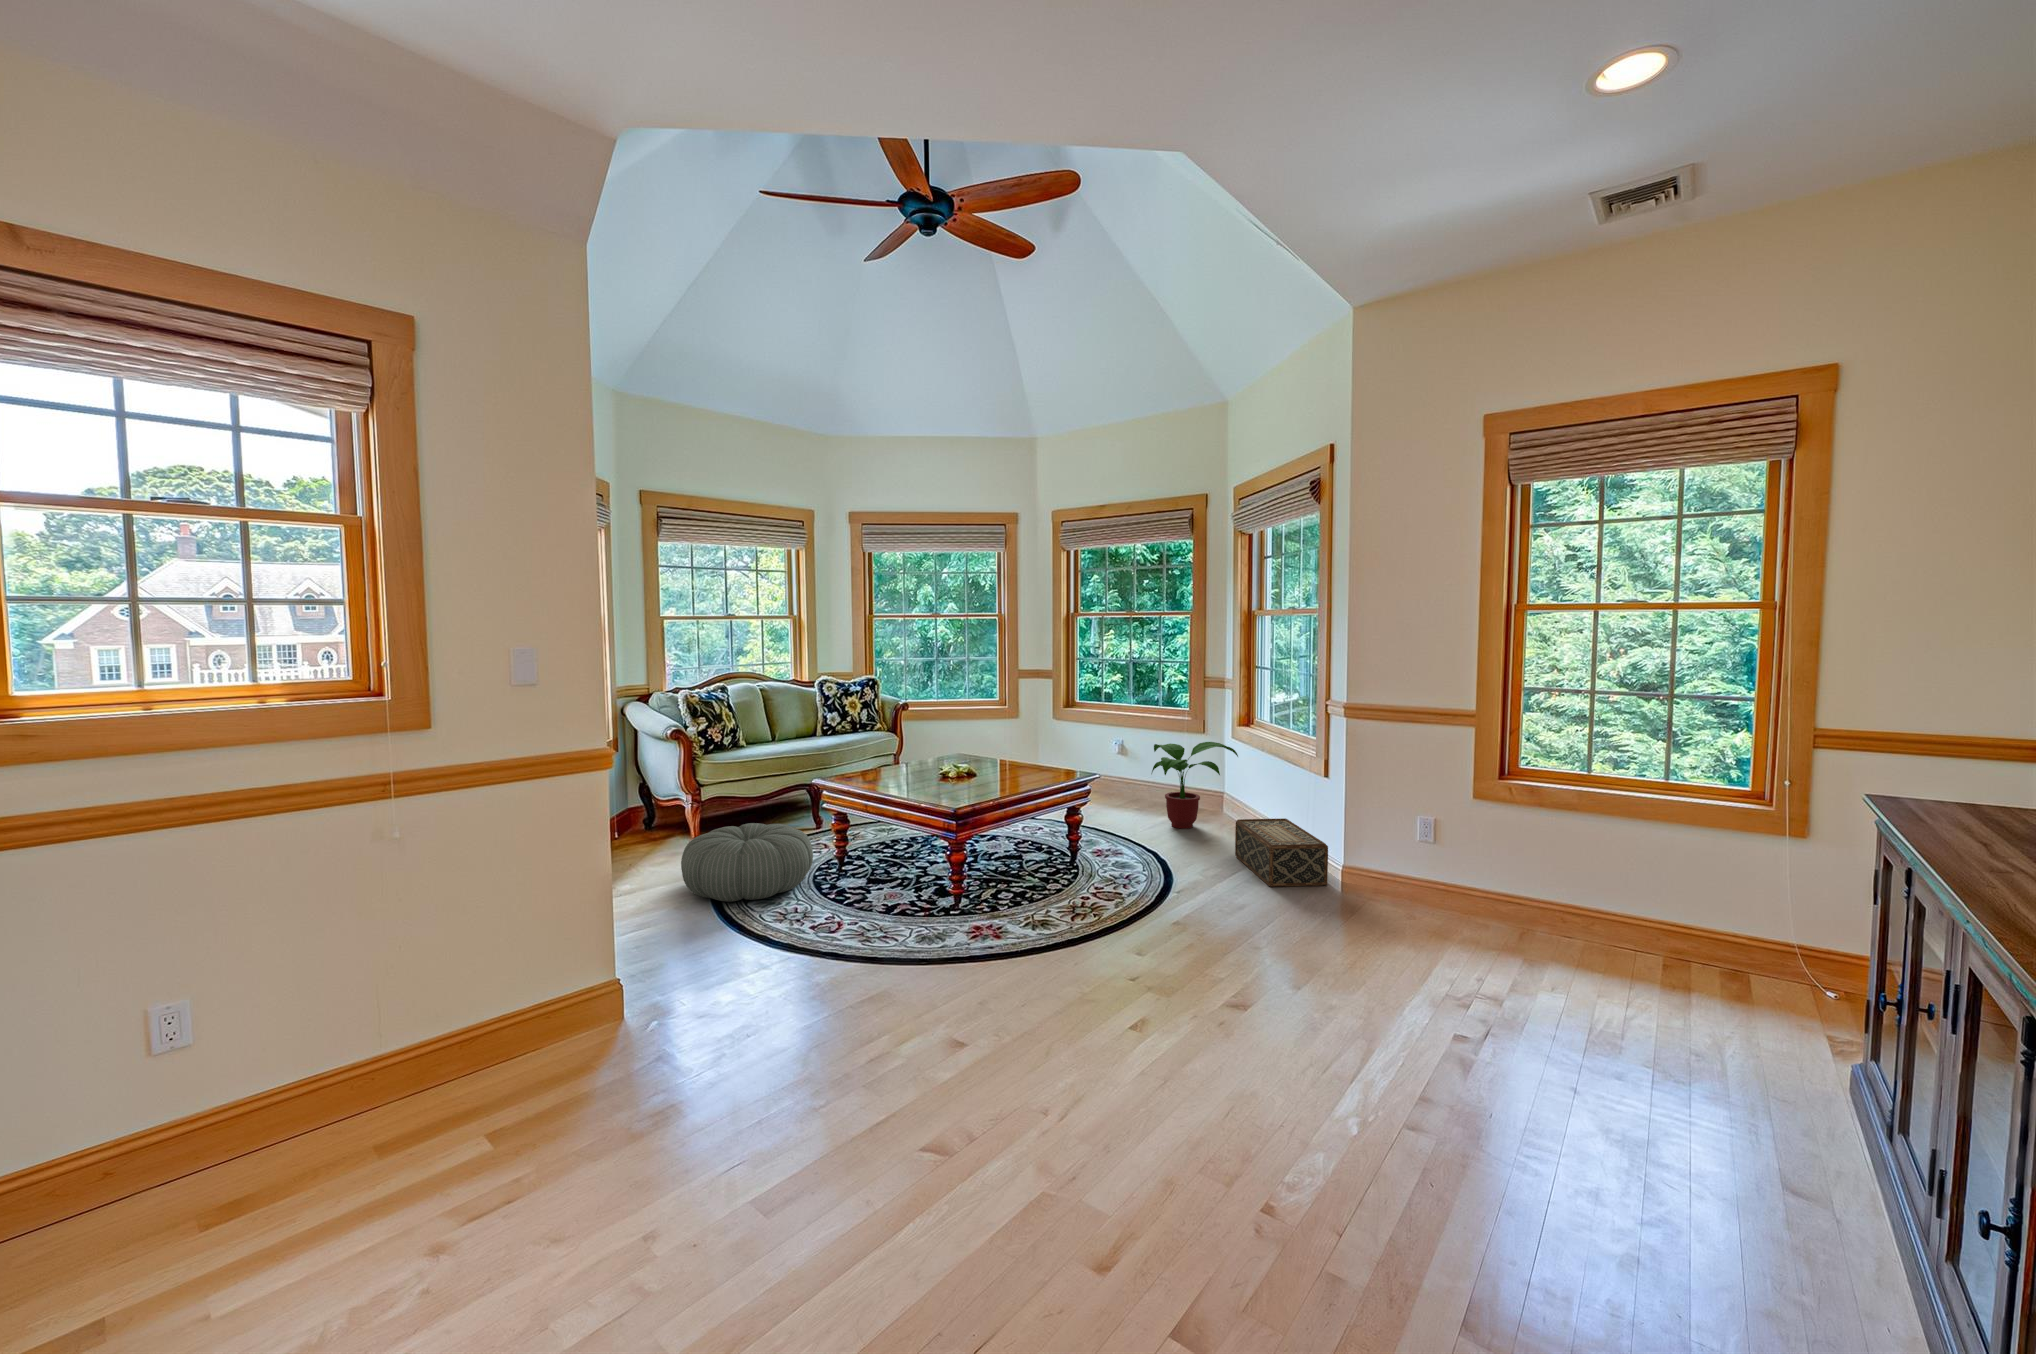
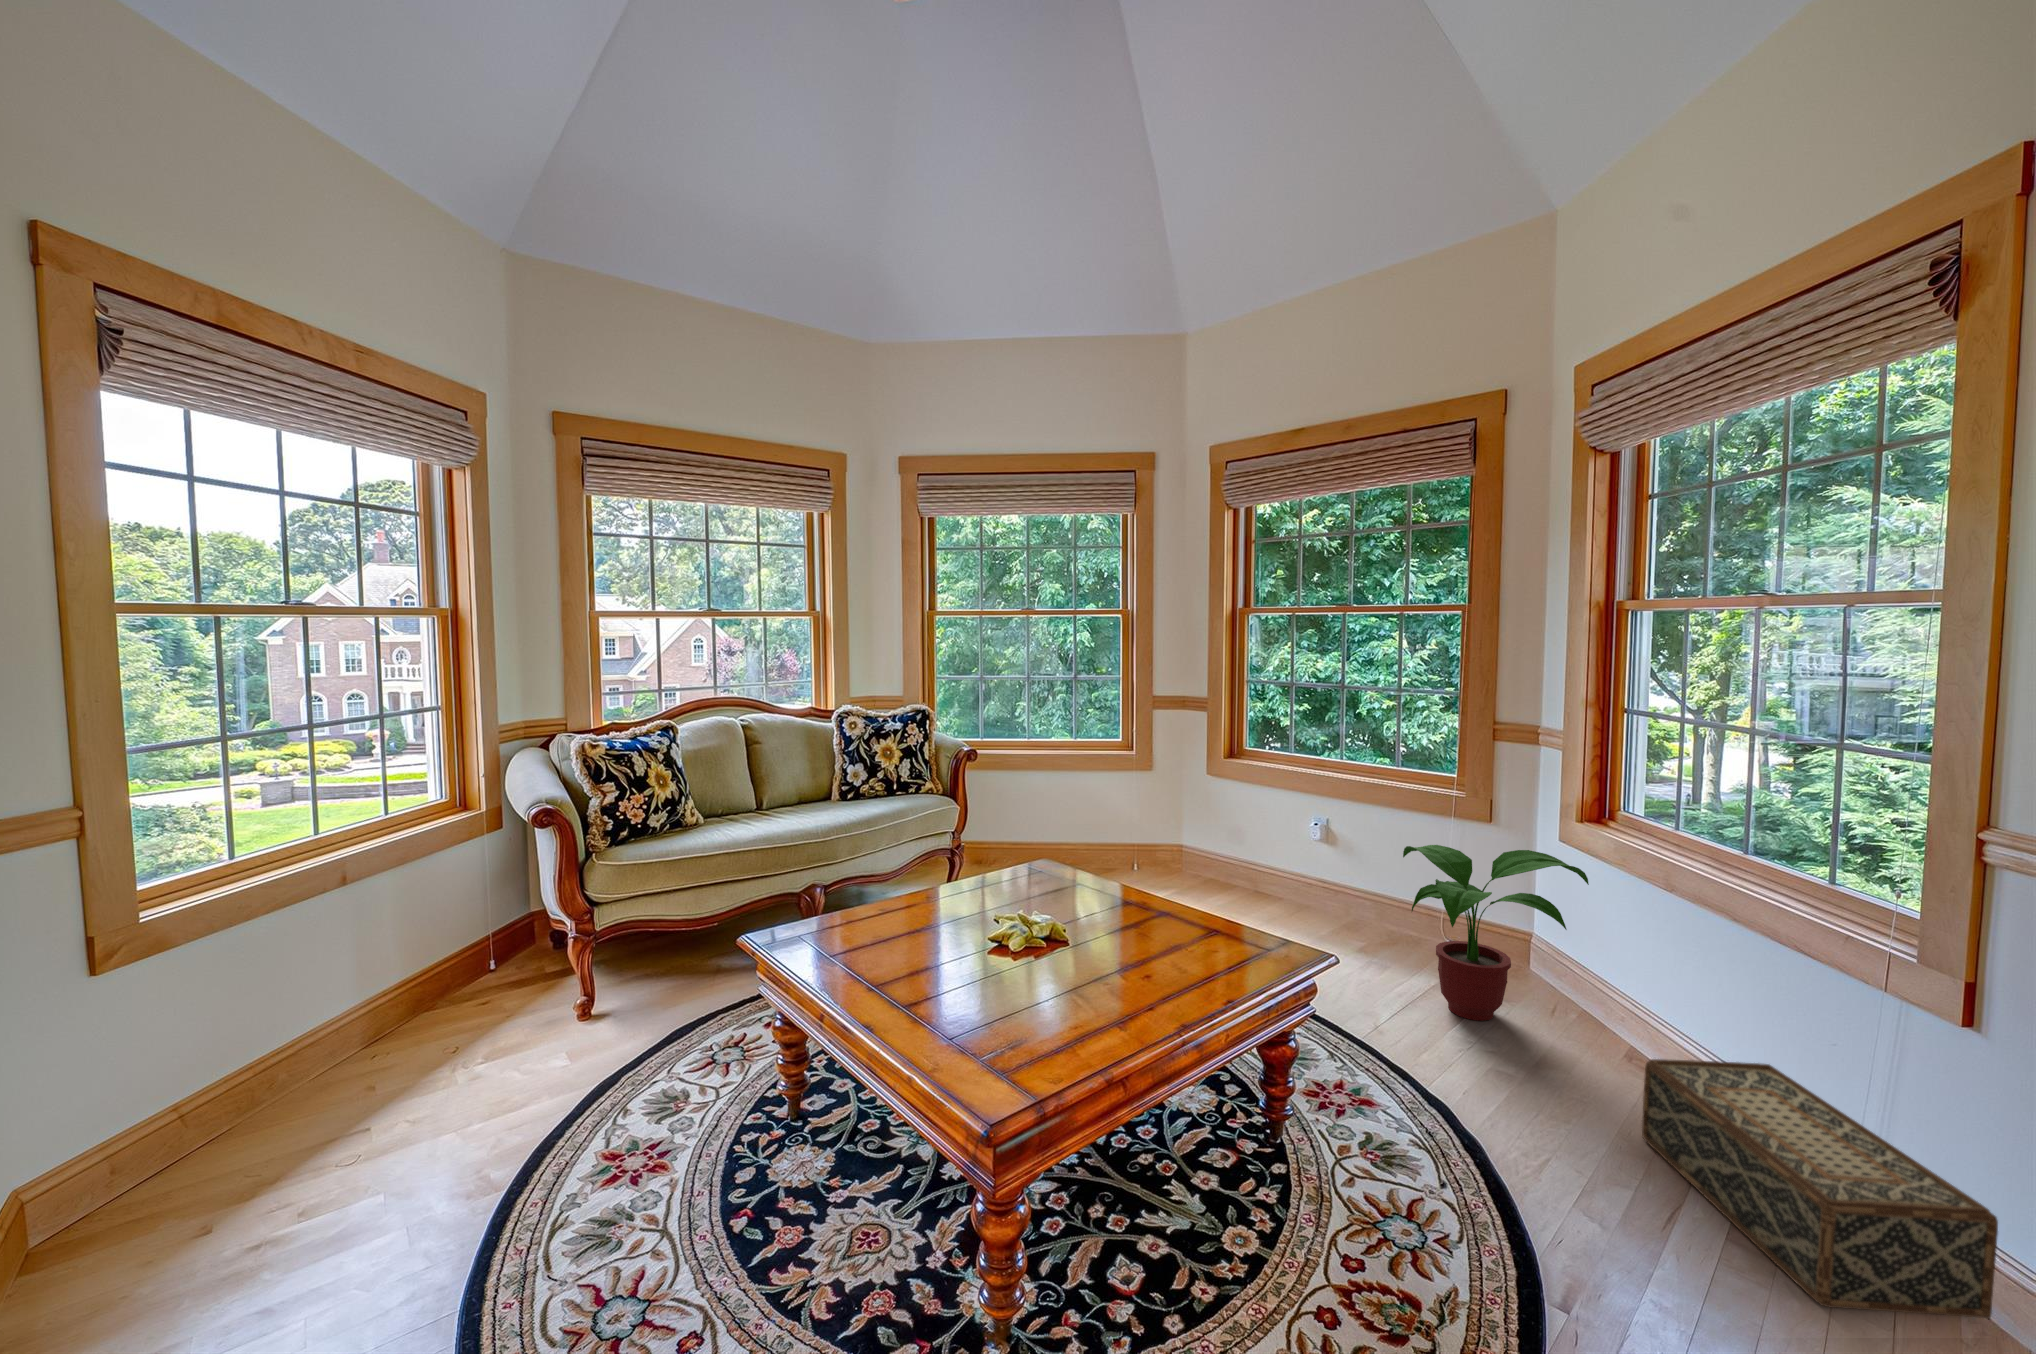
pouf: present [681,823,813,902] -> none [433,1010,731,1232]

